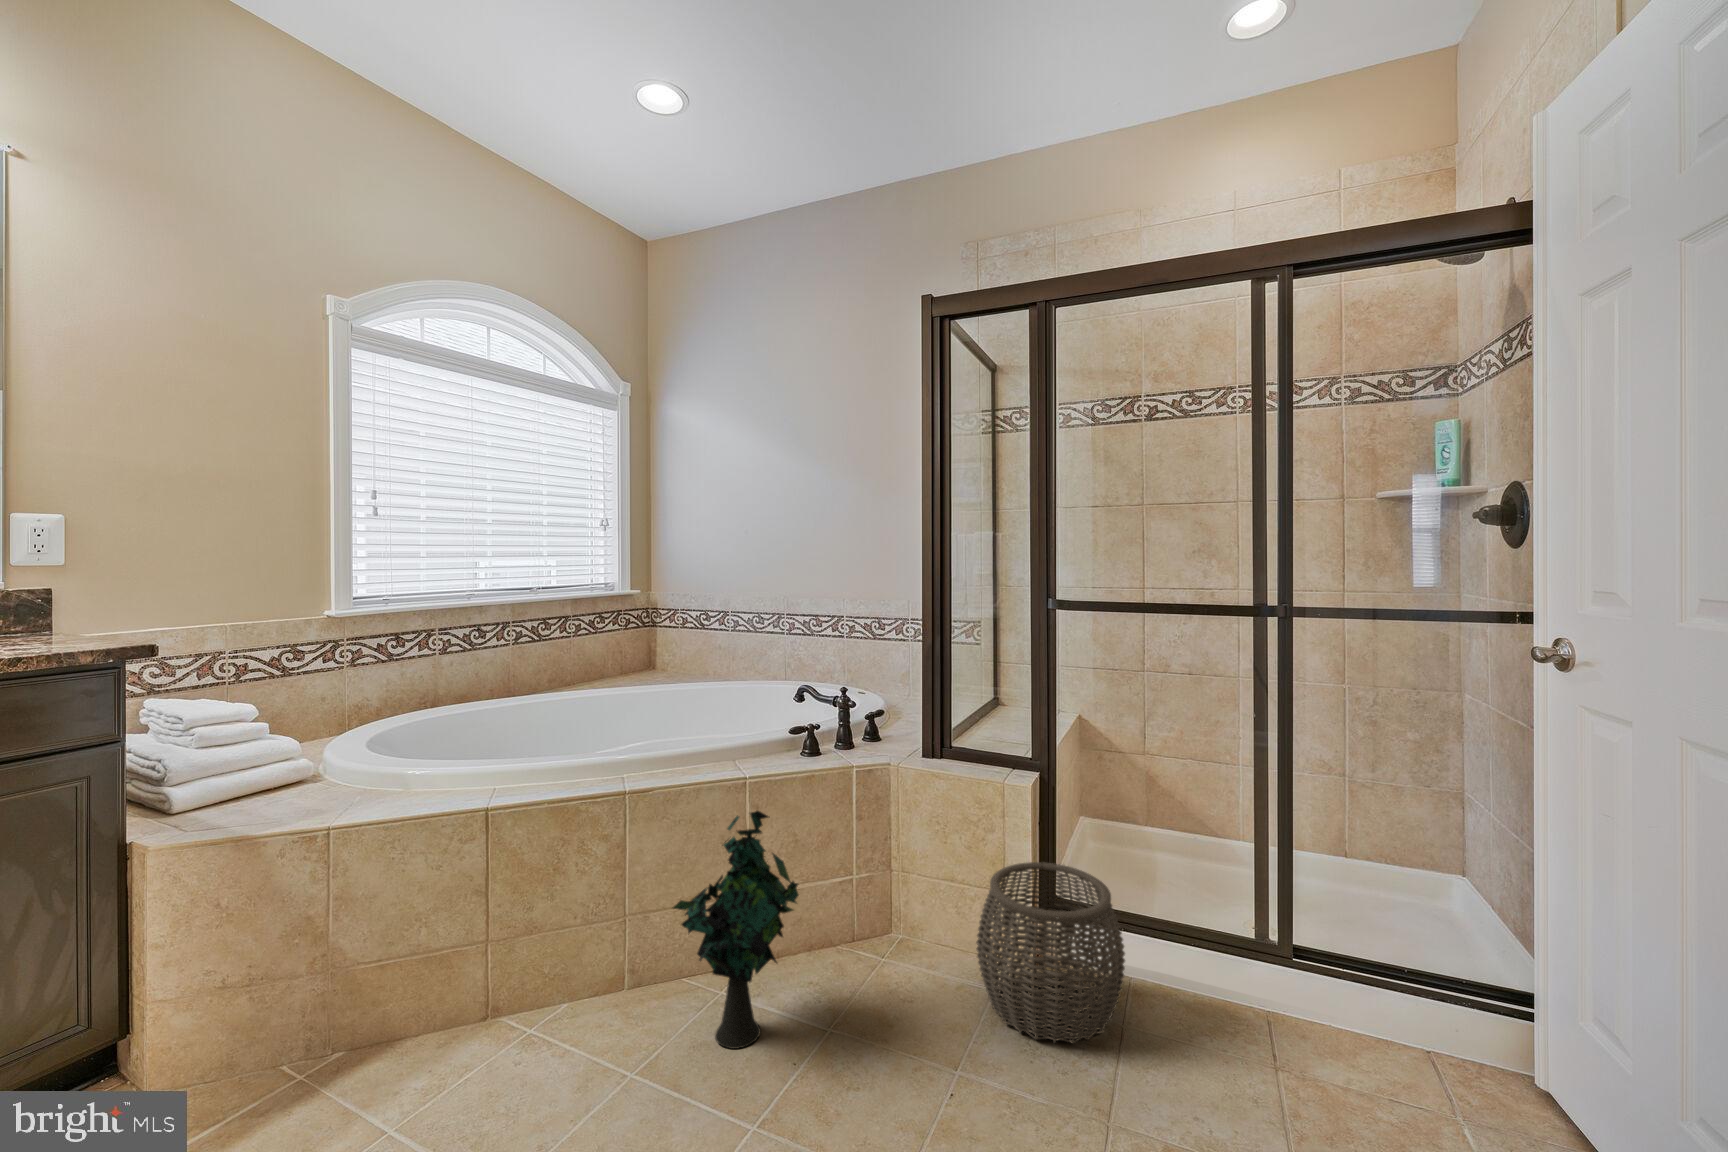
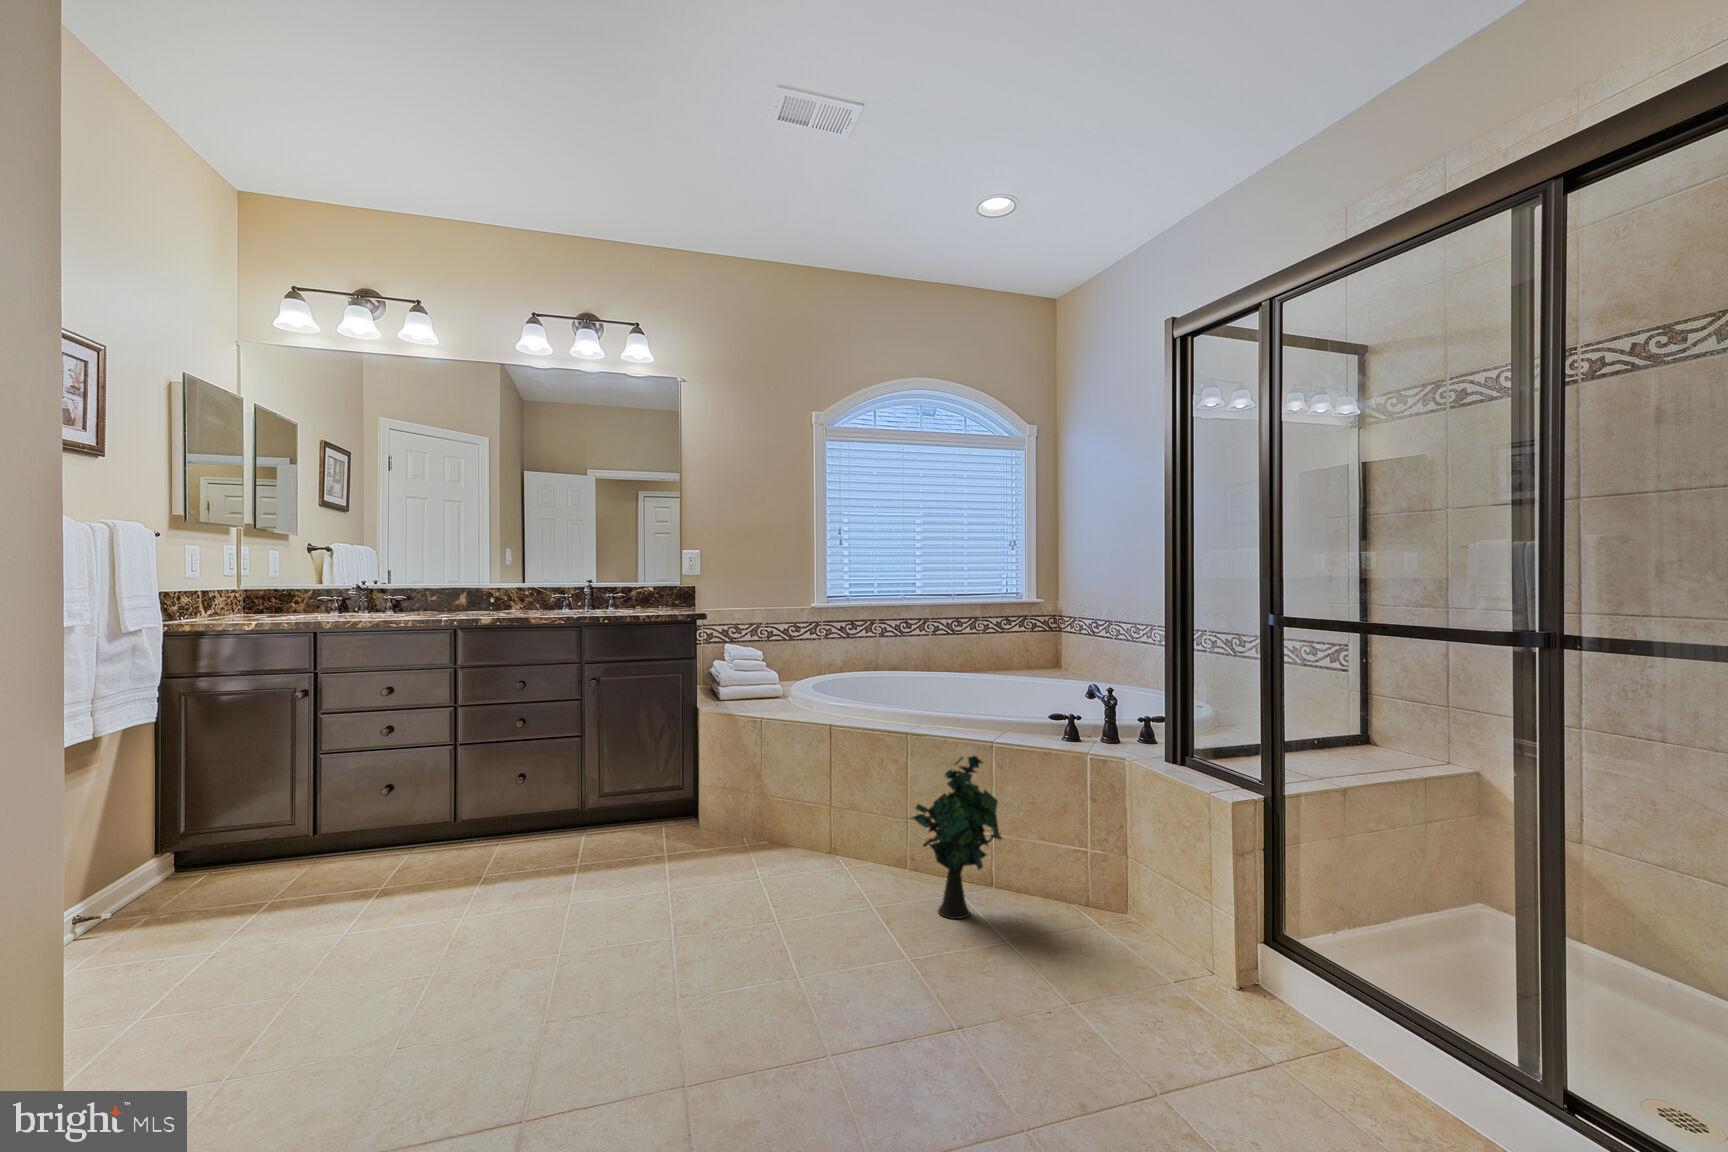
woven basket: present [976,862,1125,1043] -> none [1129,856,1277,1016]

